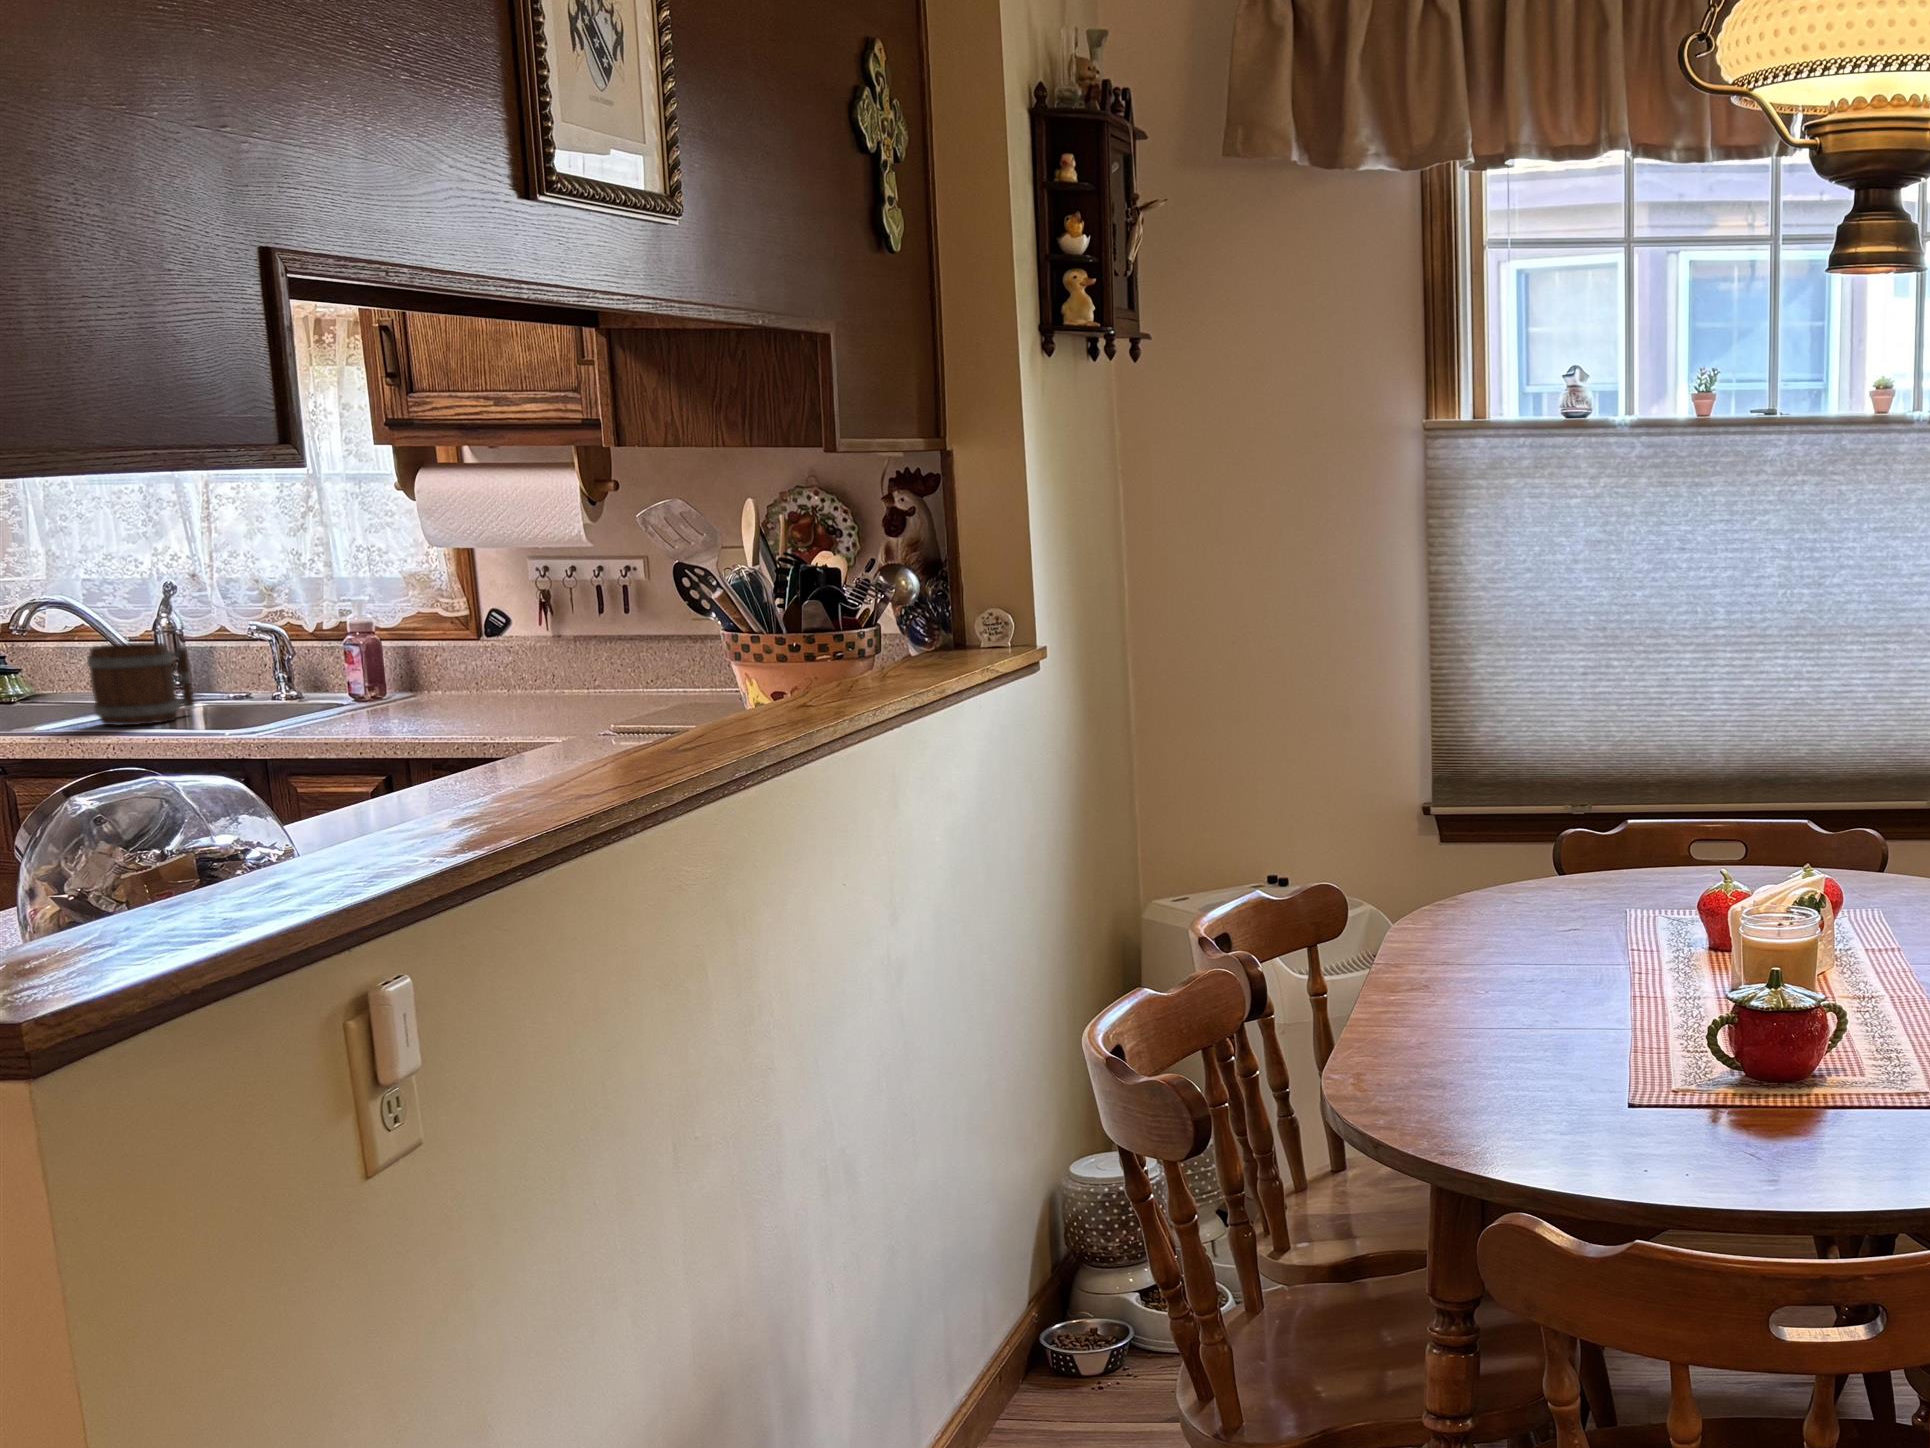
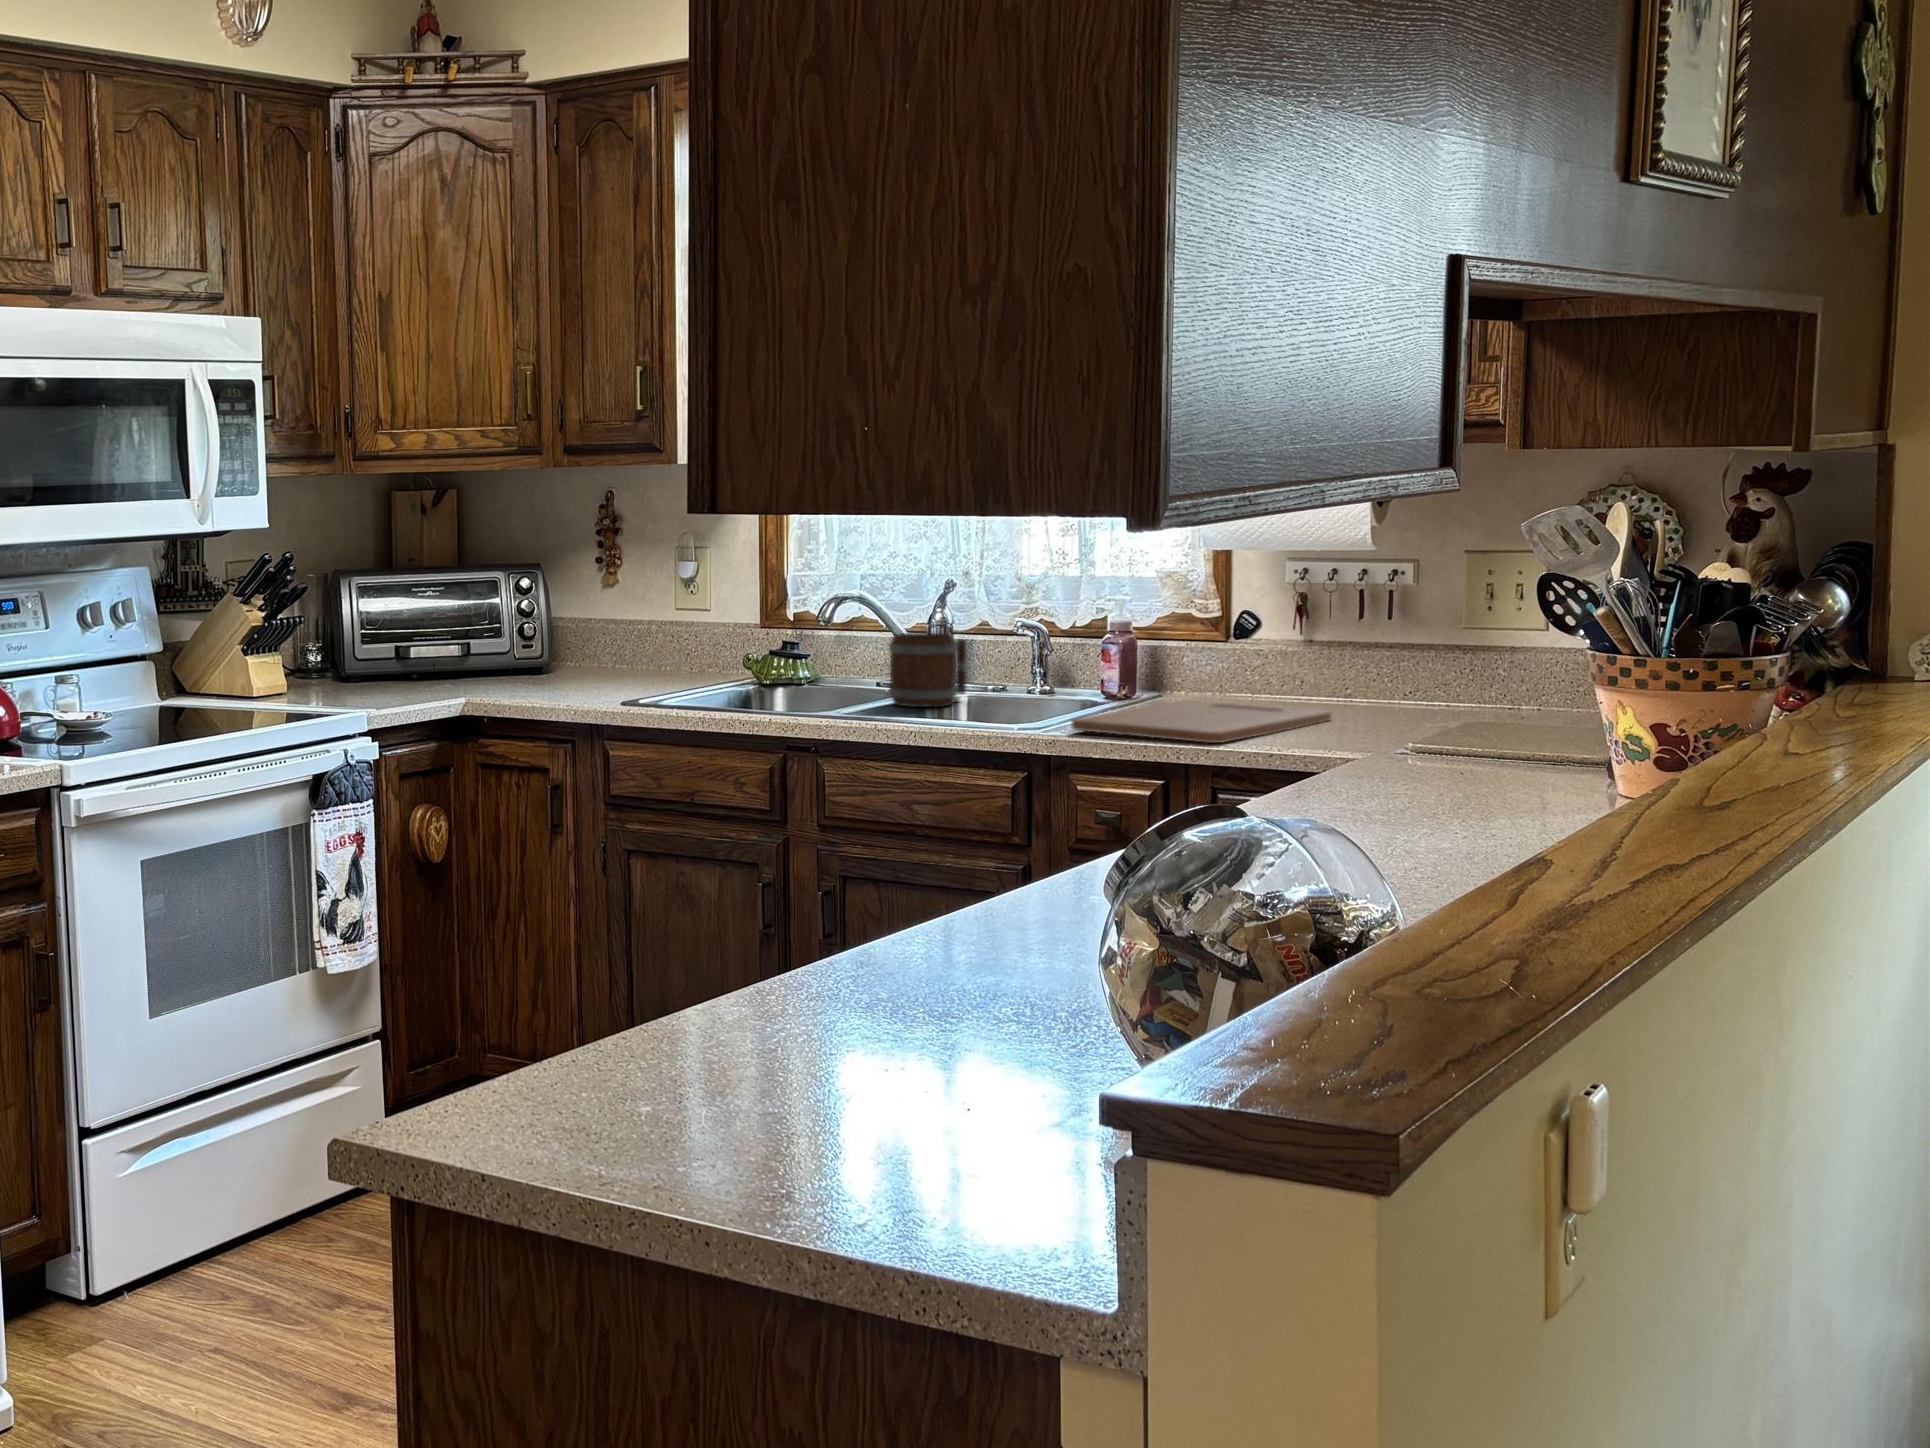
cutting board: none [280,698,567,740] -> present [1072,700,1331,743]

